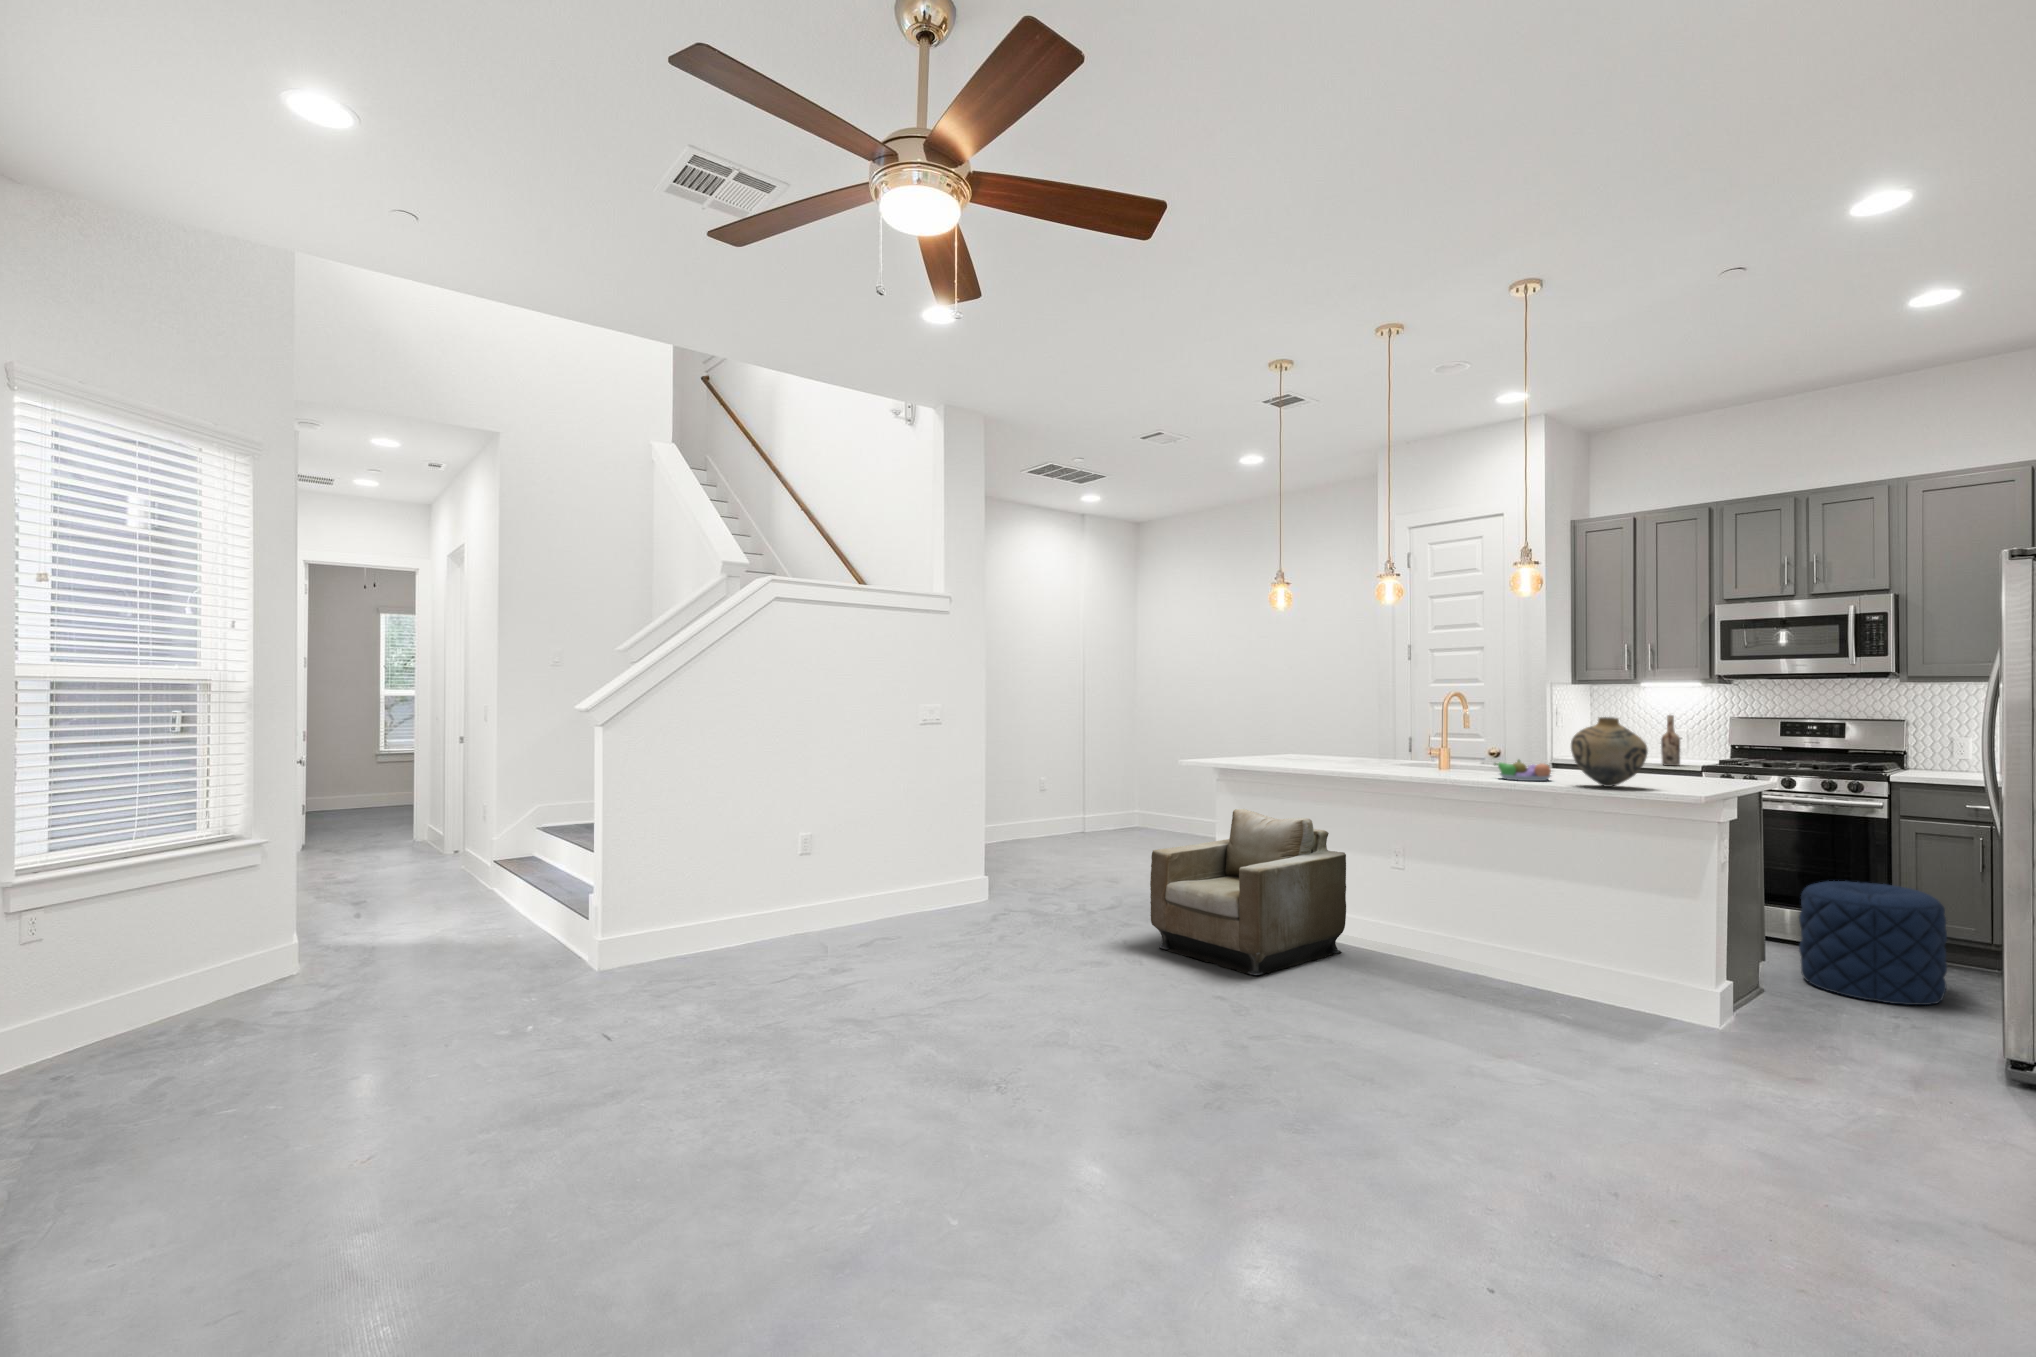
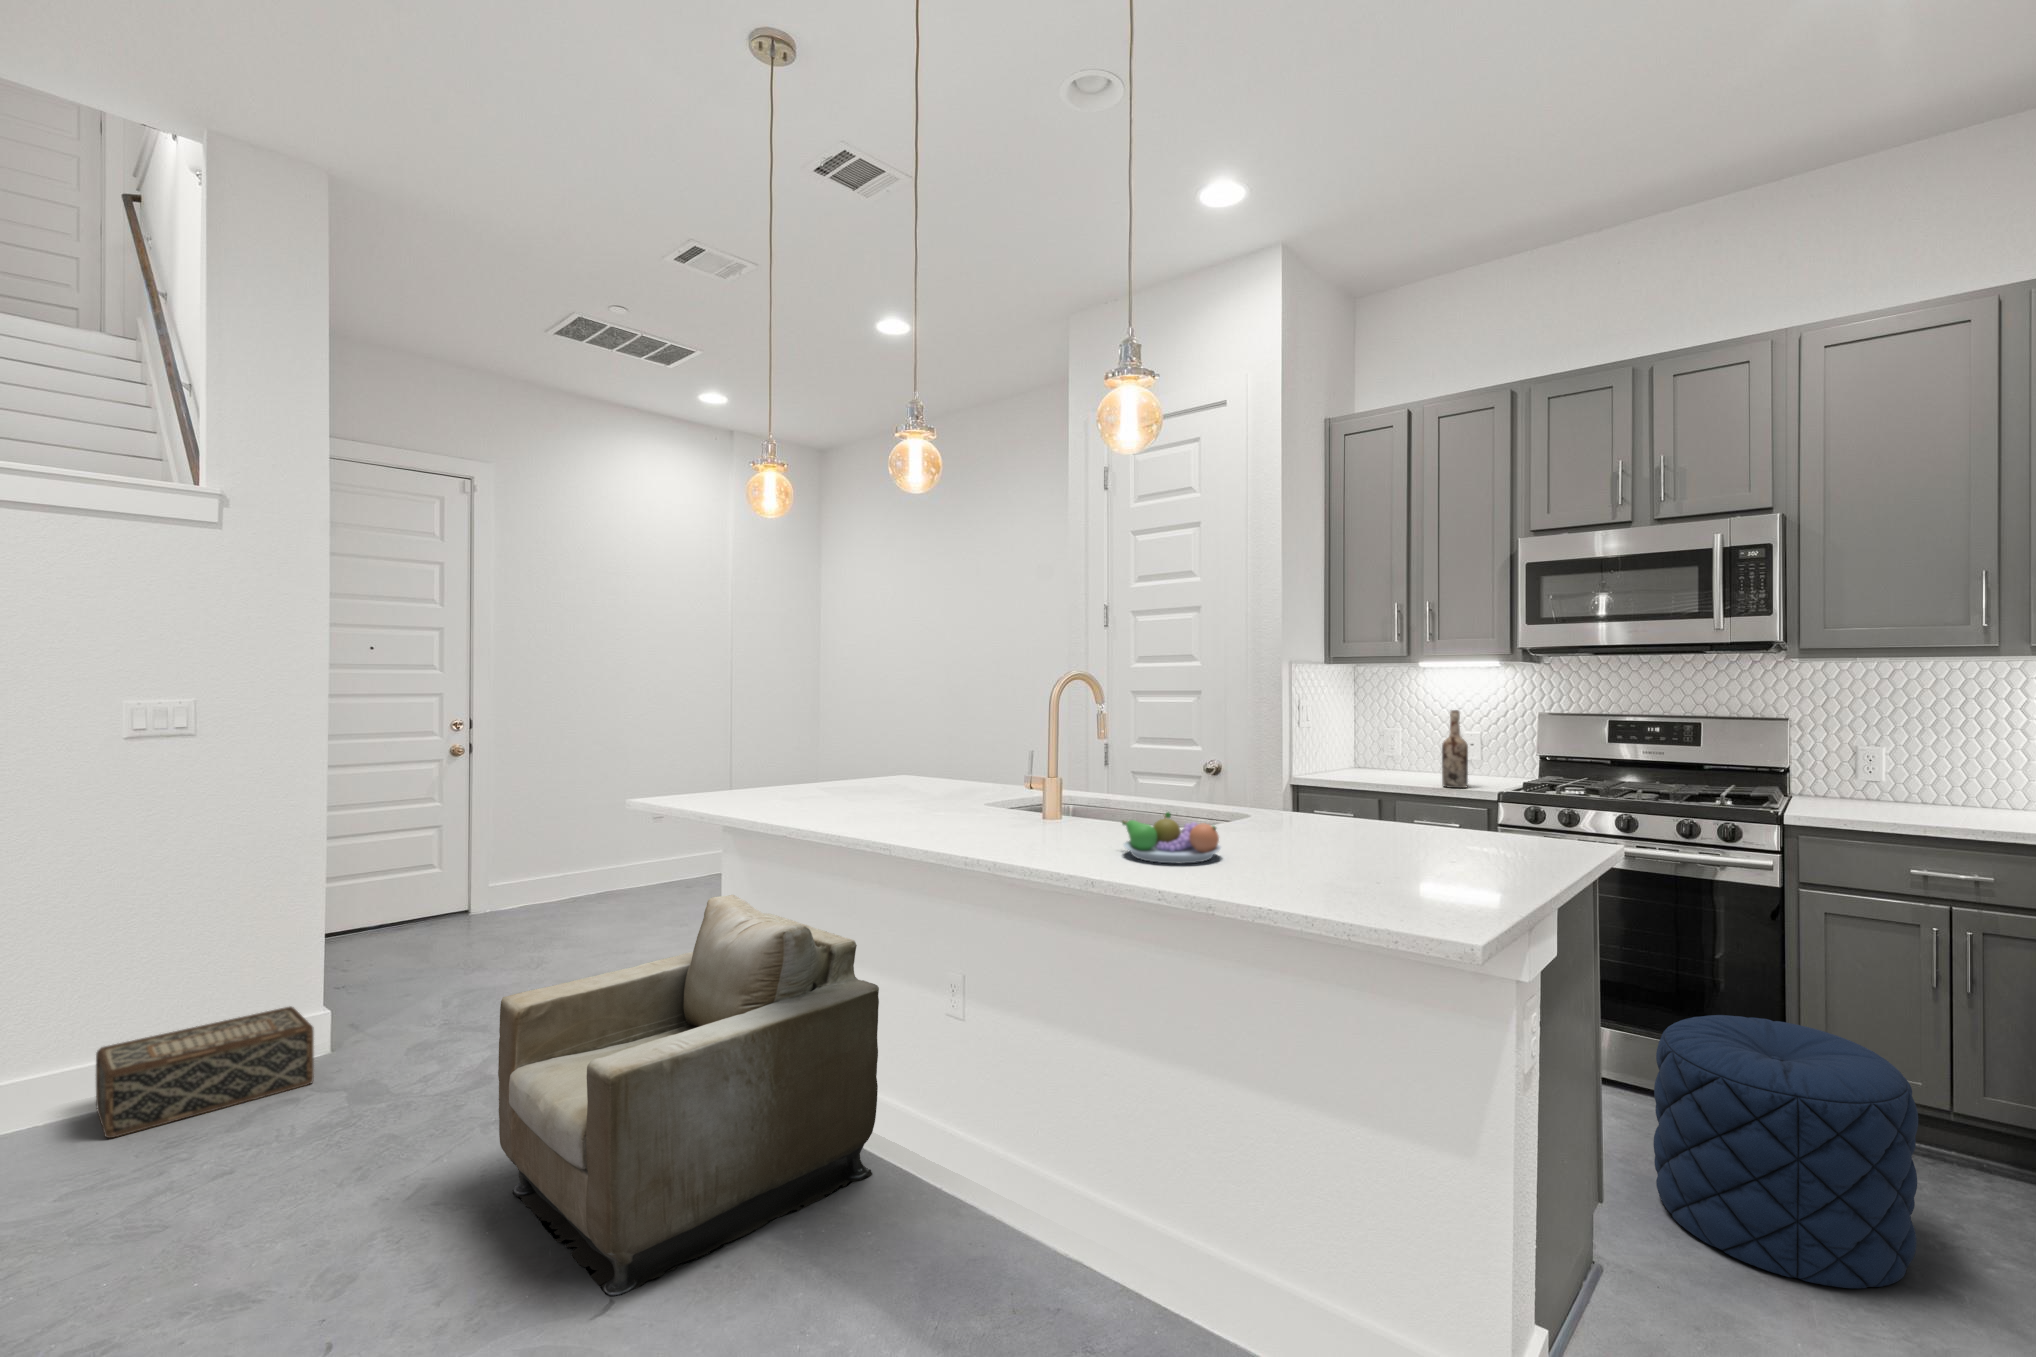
vase: present [1571,717,1648,787] -> none [1234,737,1383,889]
woven basket: none [894,874,987,925] -> present [96,1007,314,1138]

